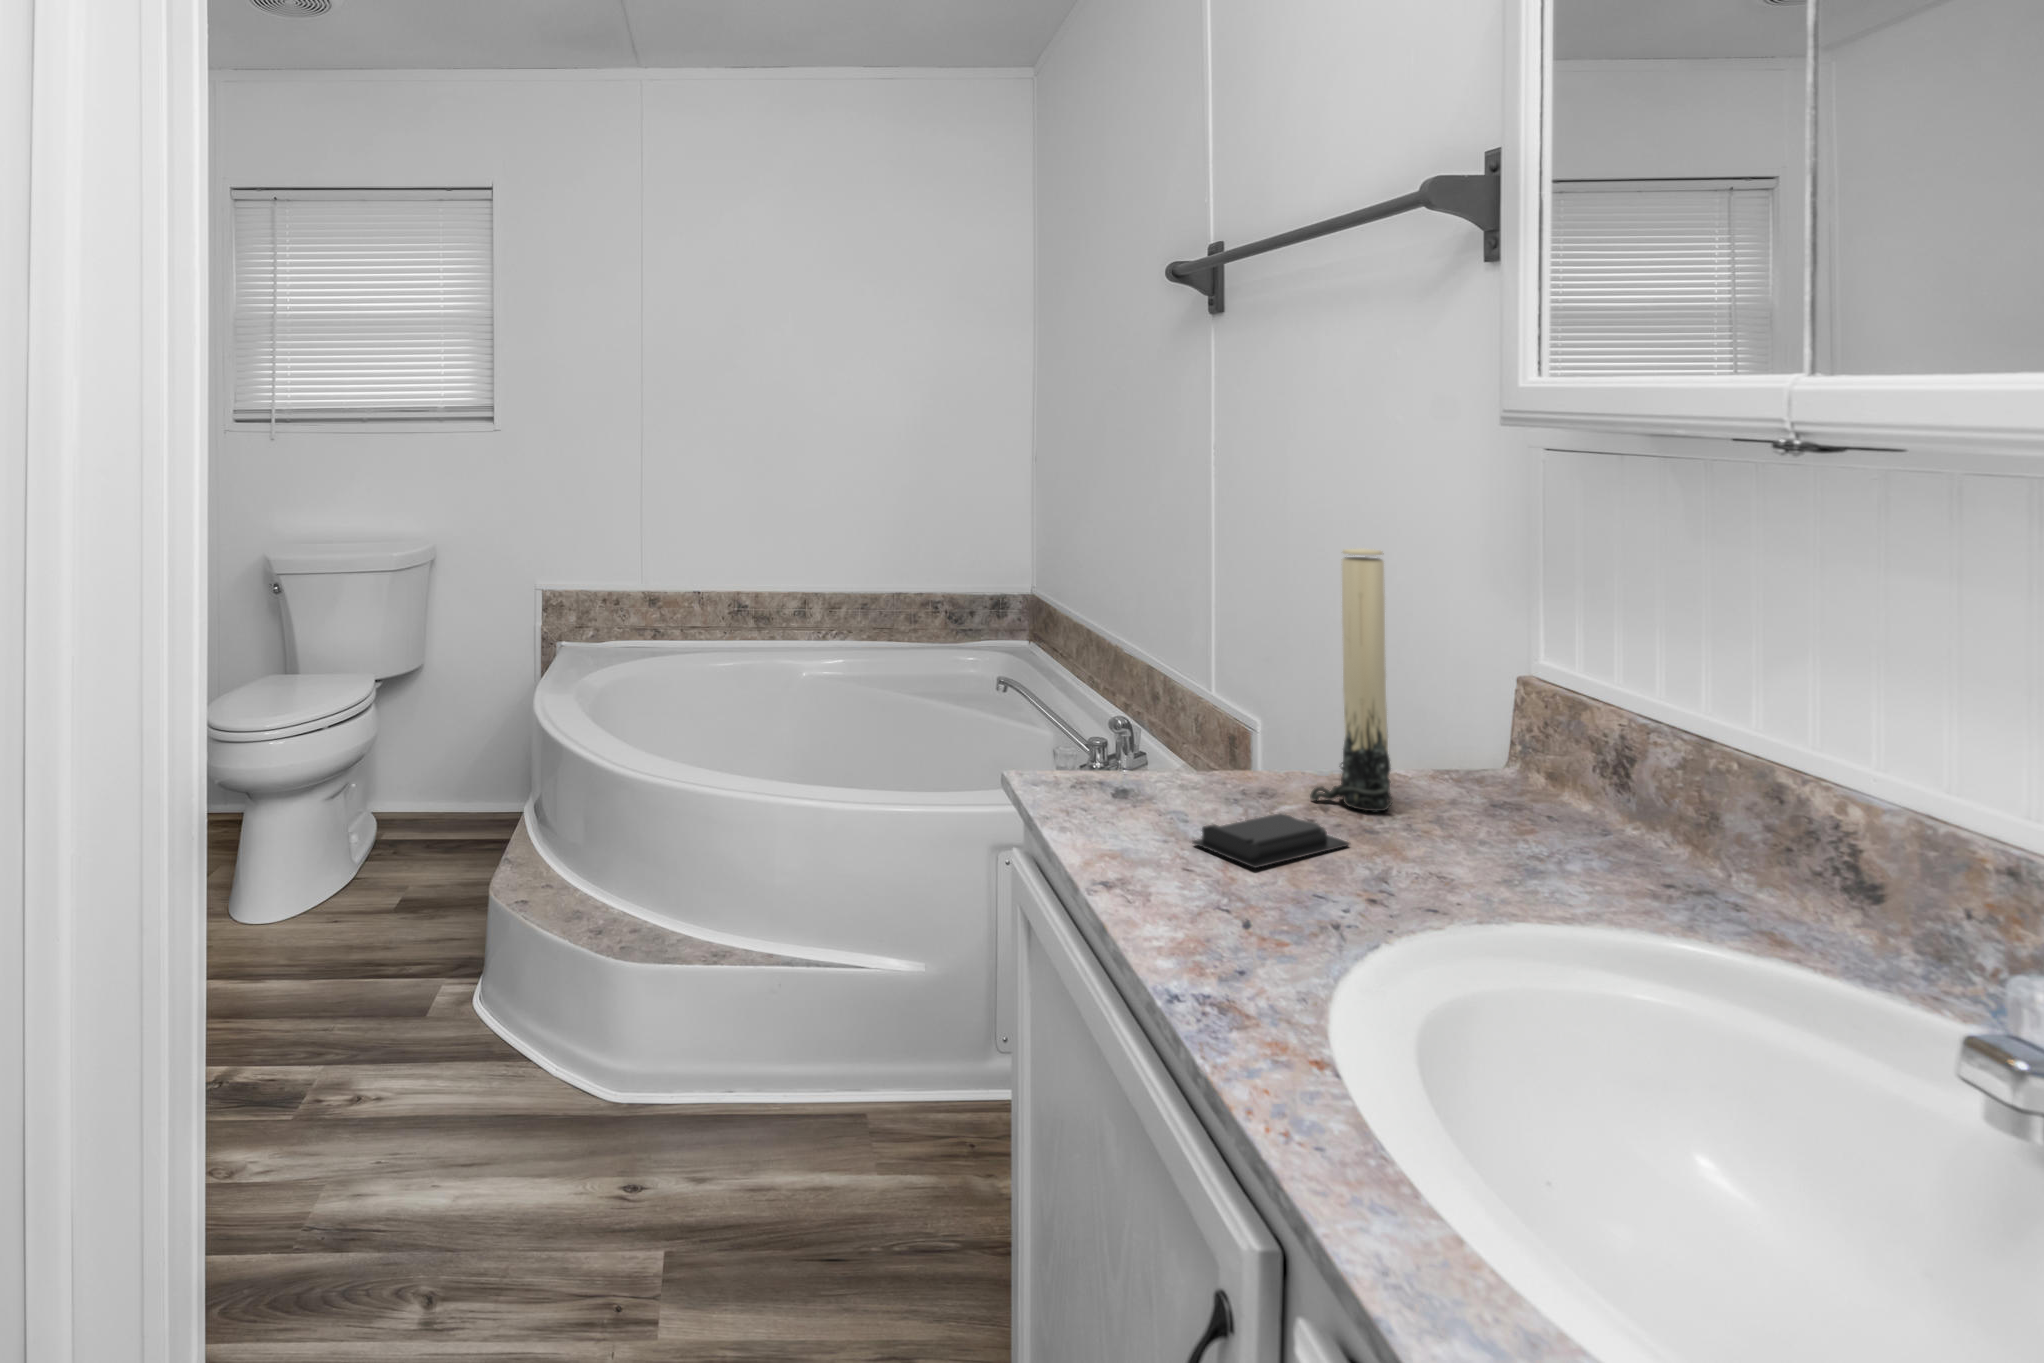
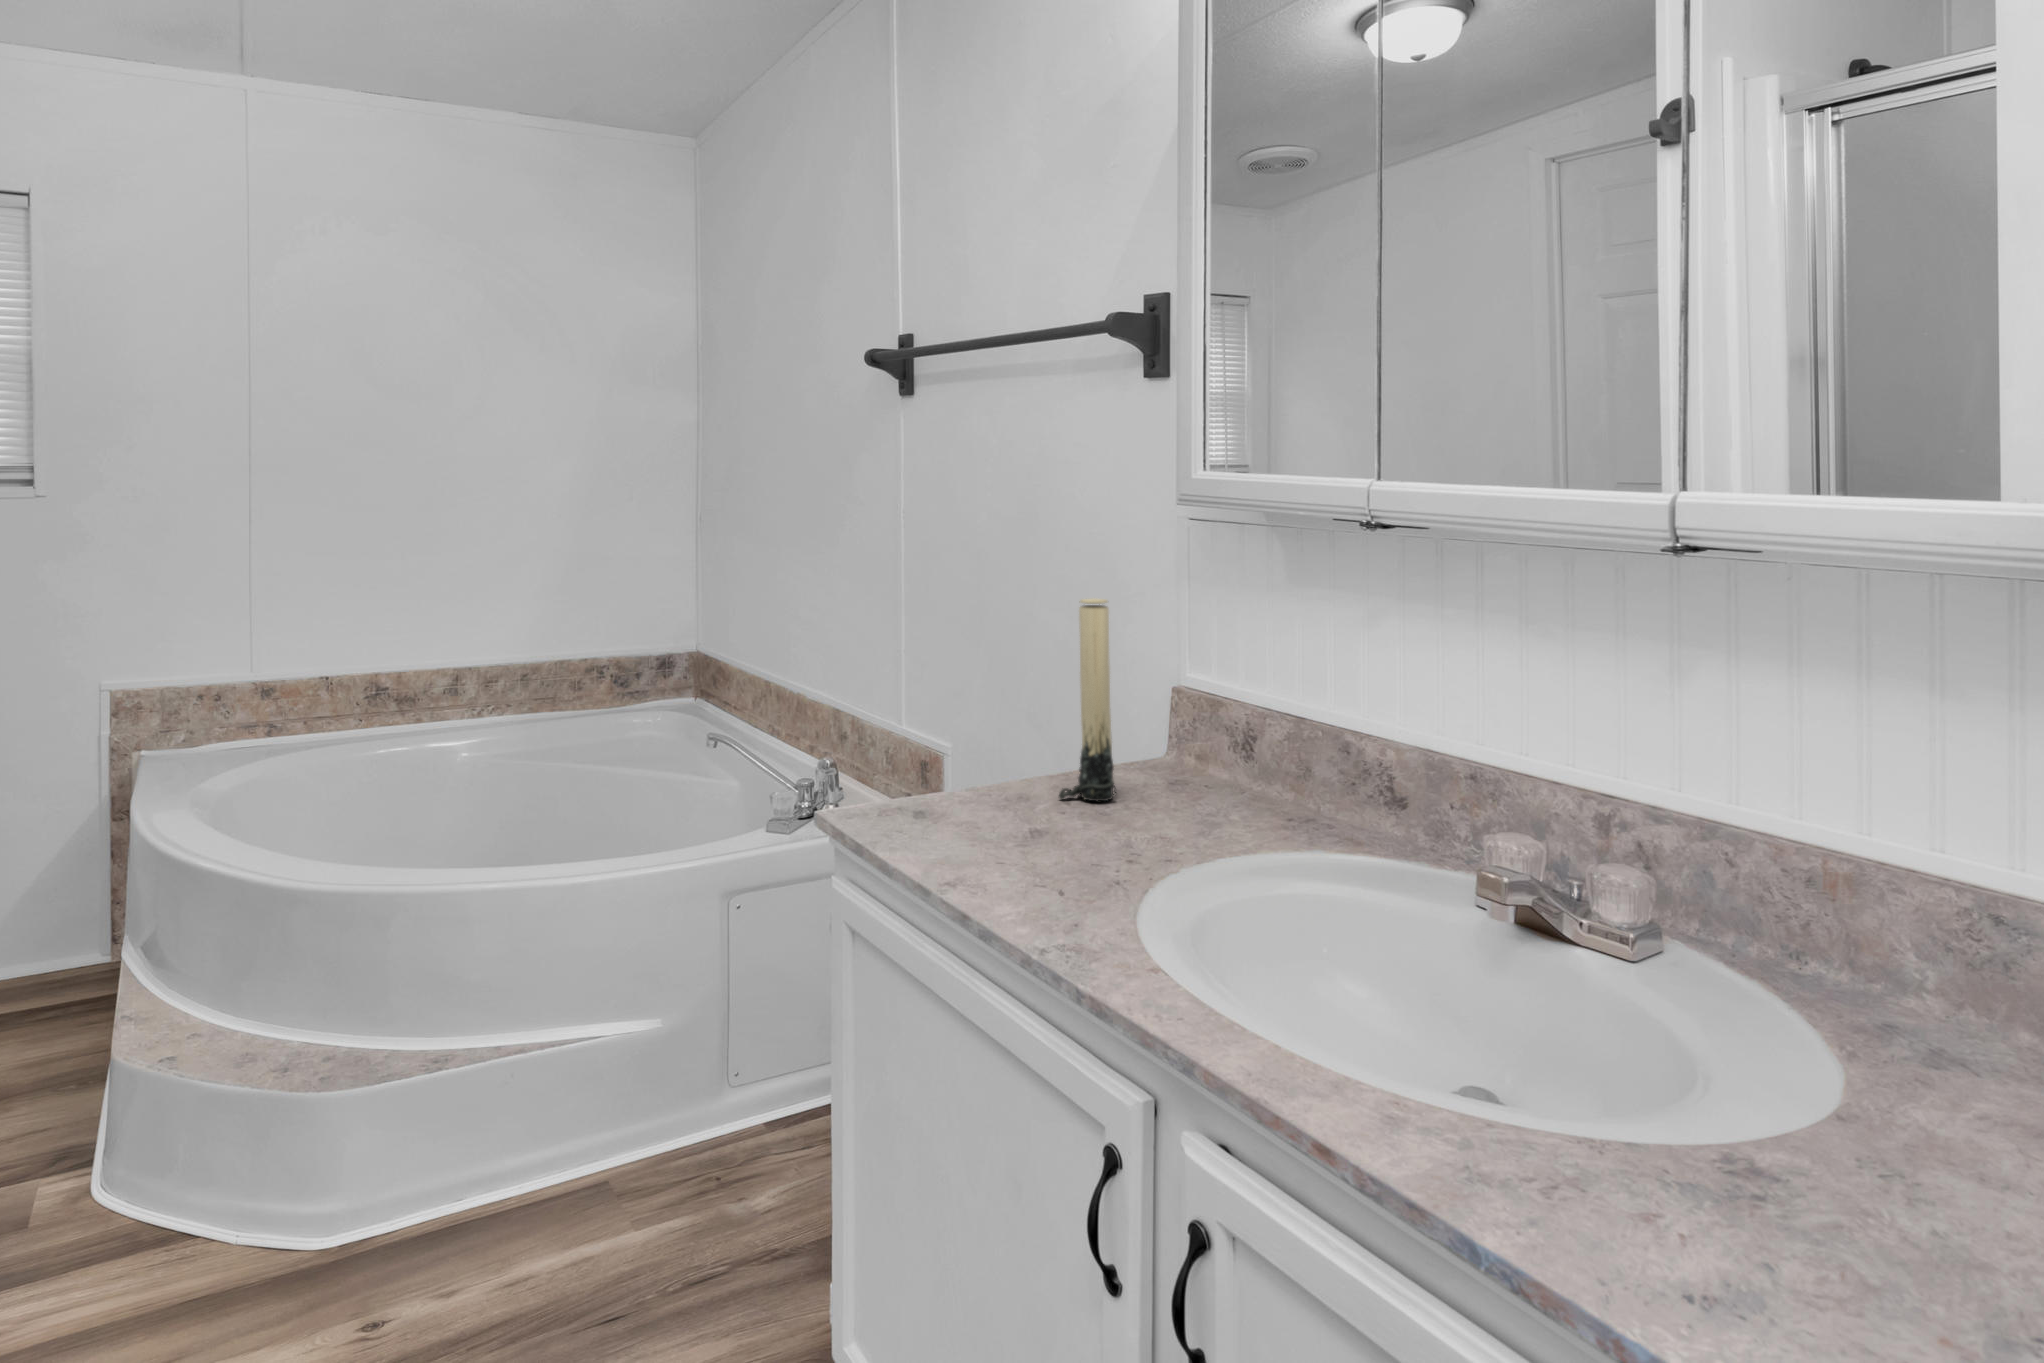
soap bar: present [1193,813,1350,868] -> none [998,810,1102,853]

